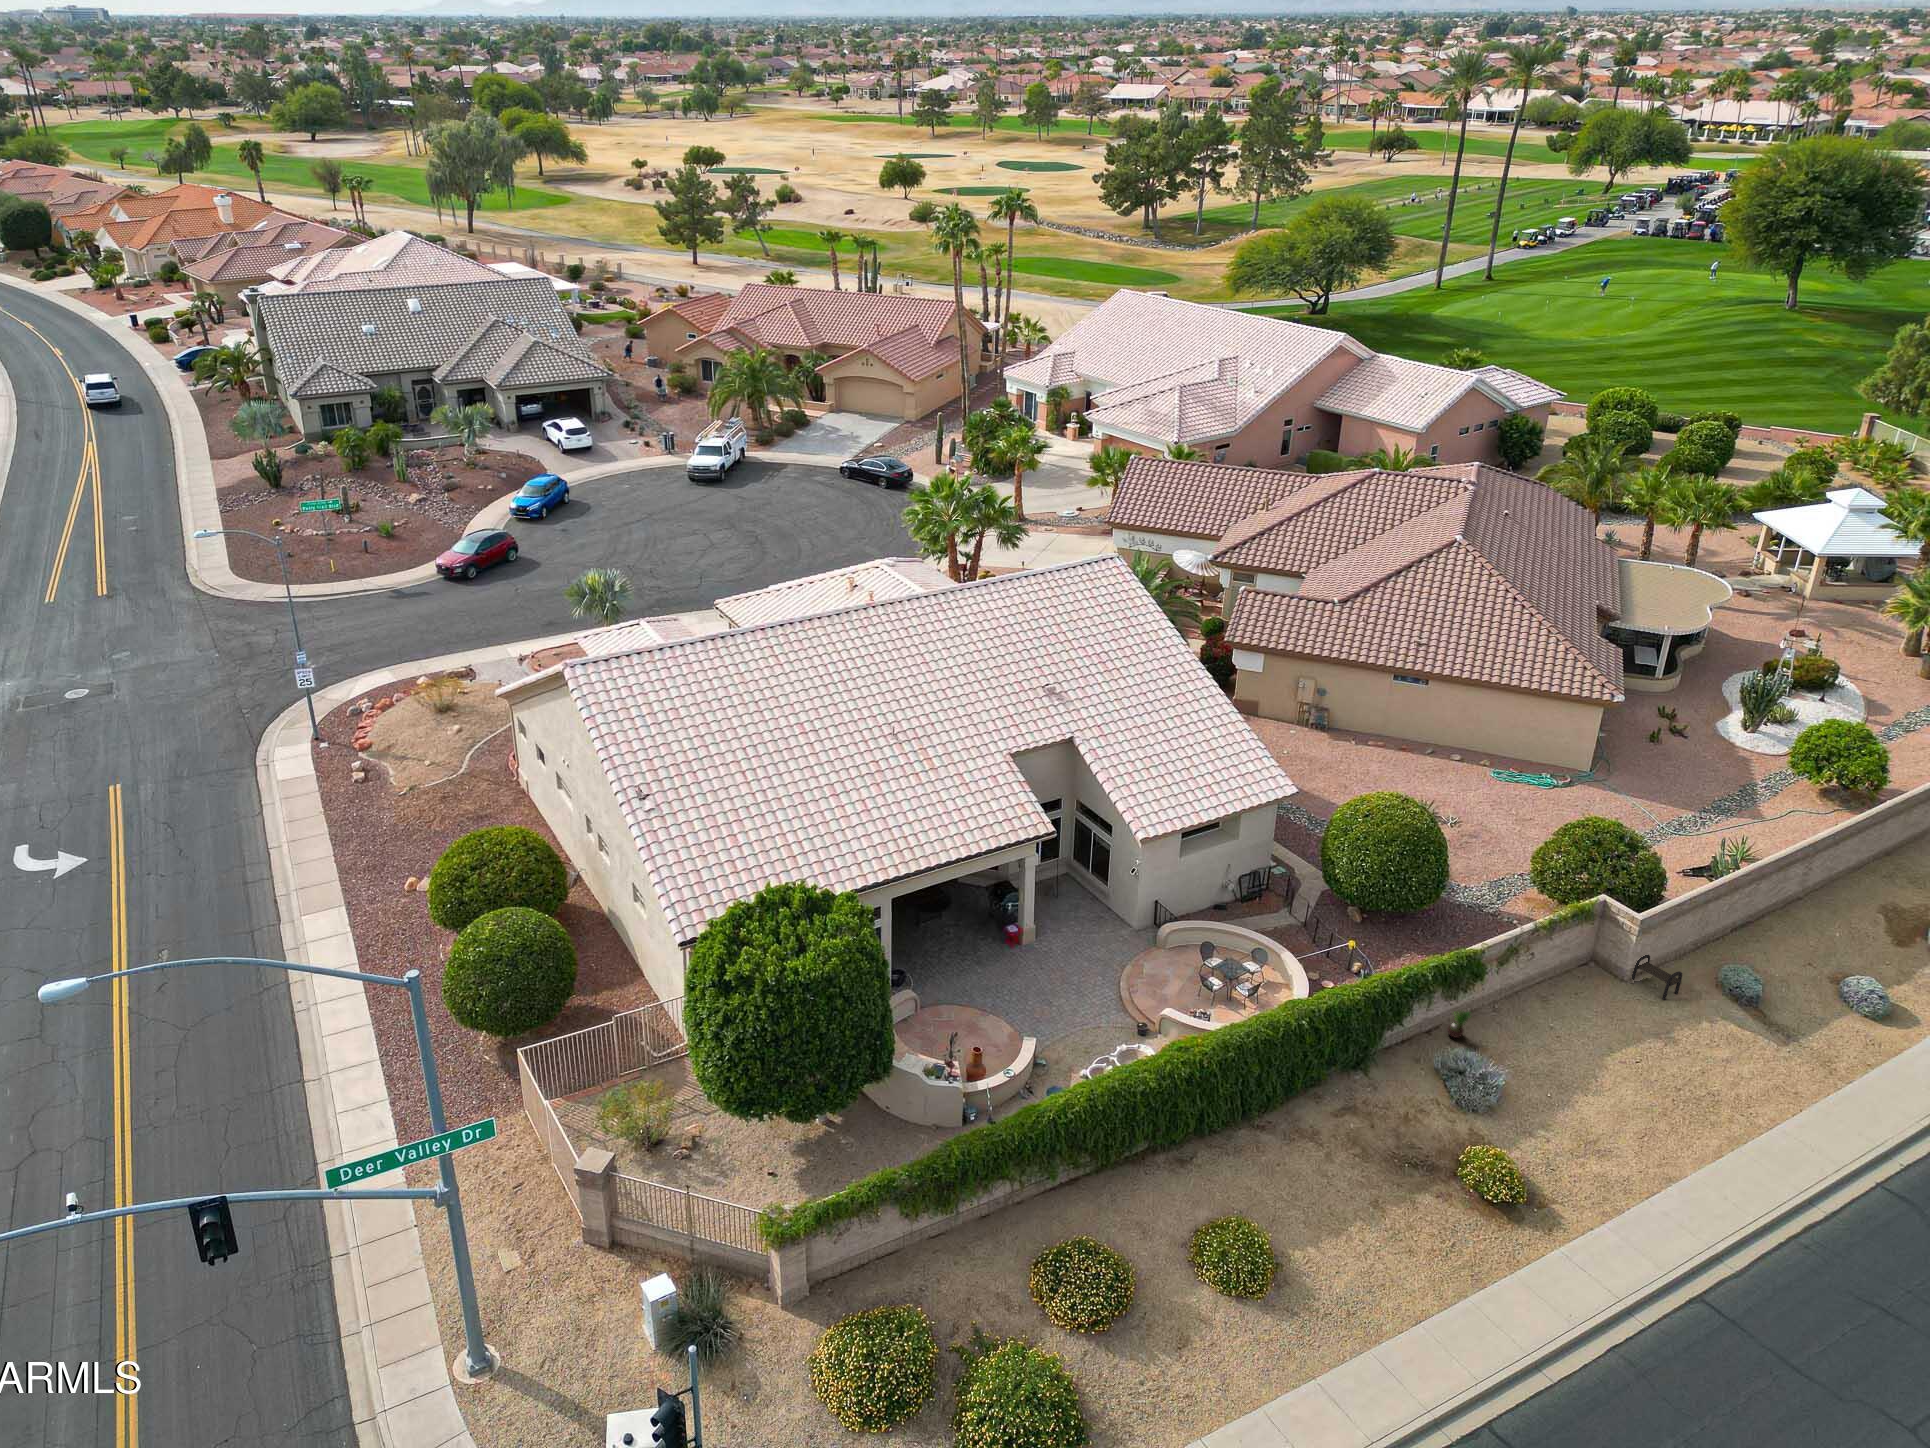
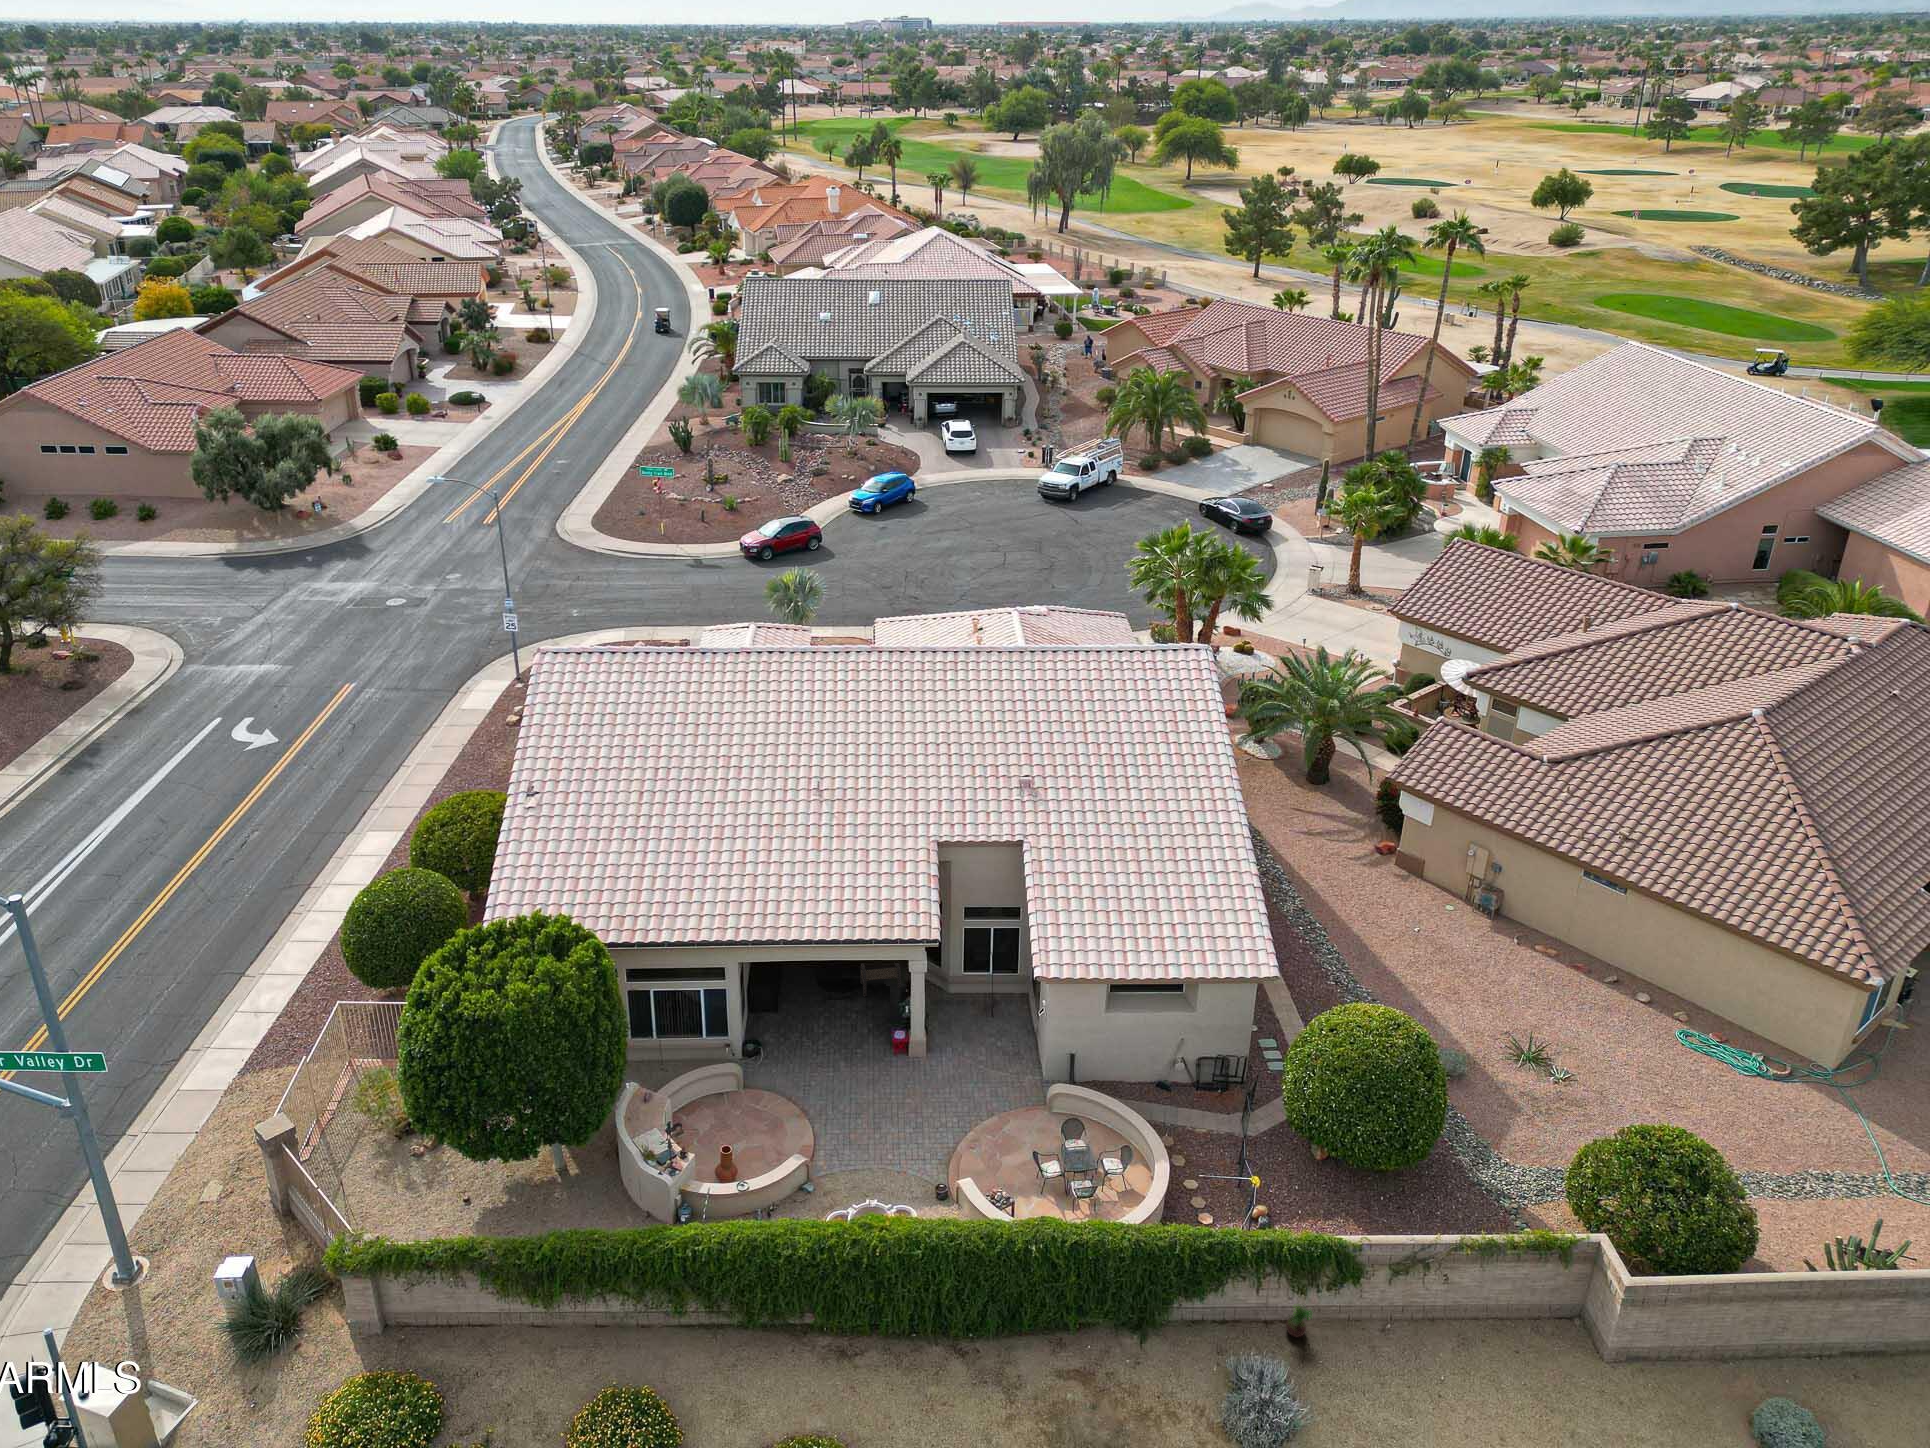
bench: present [1632,955,1682,1000] -> present [860,963,901,997]

